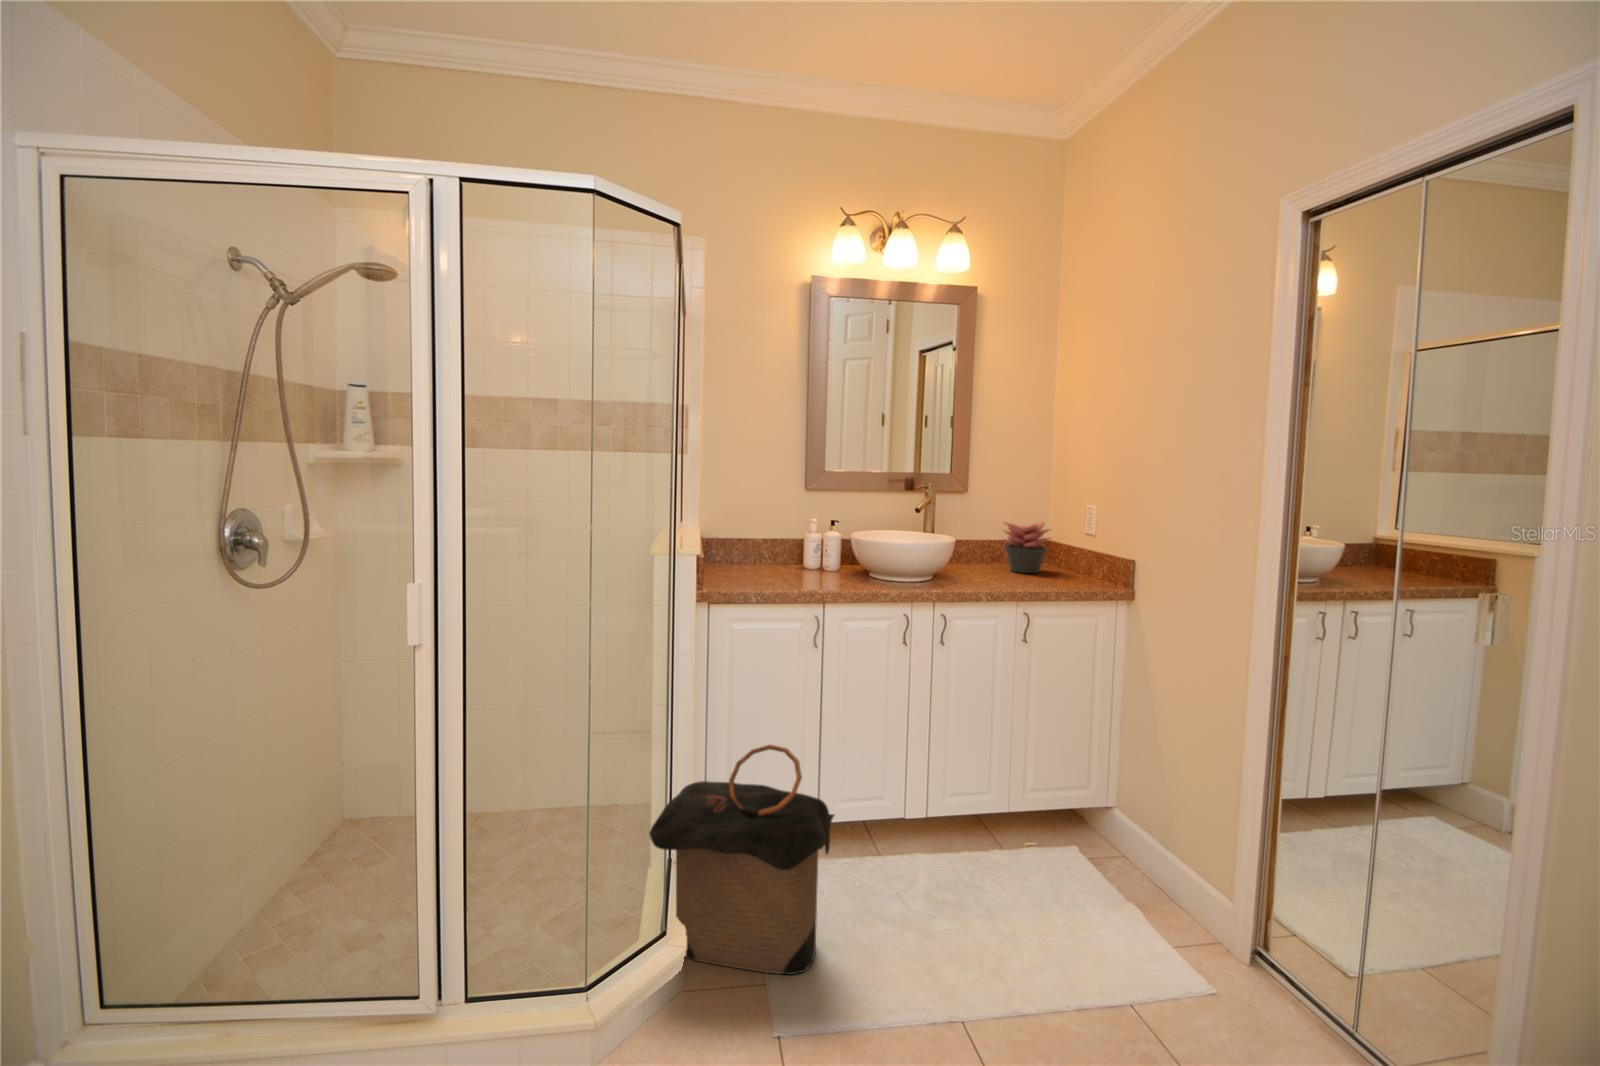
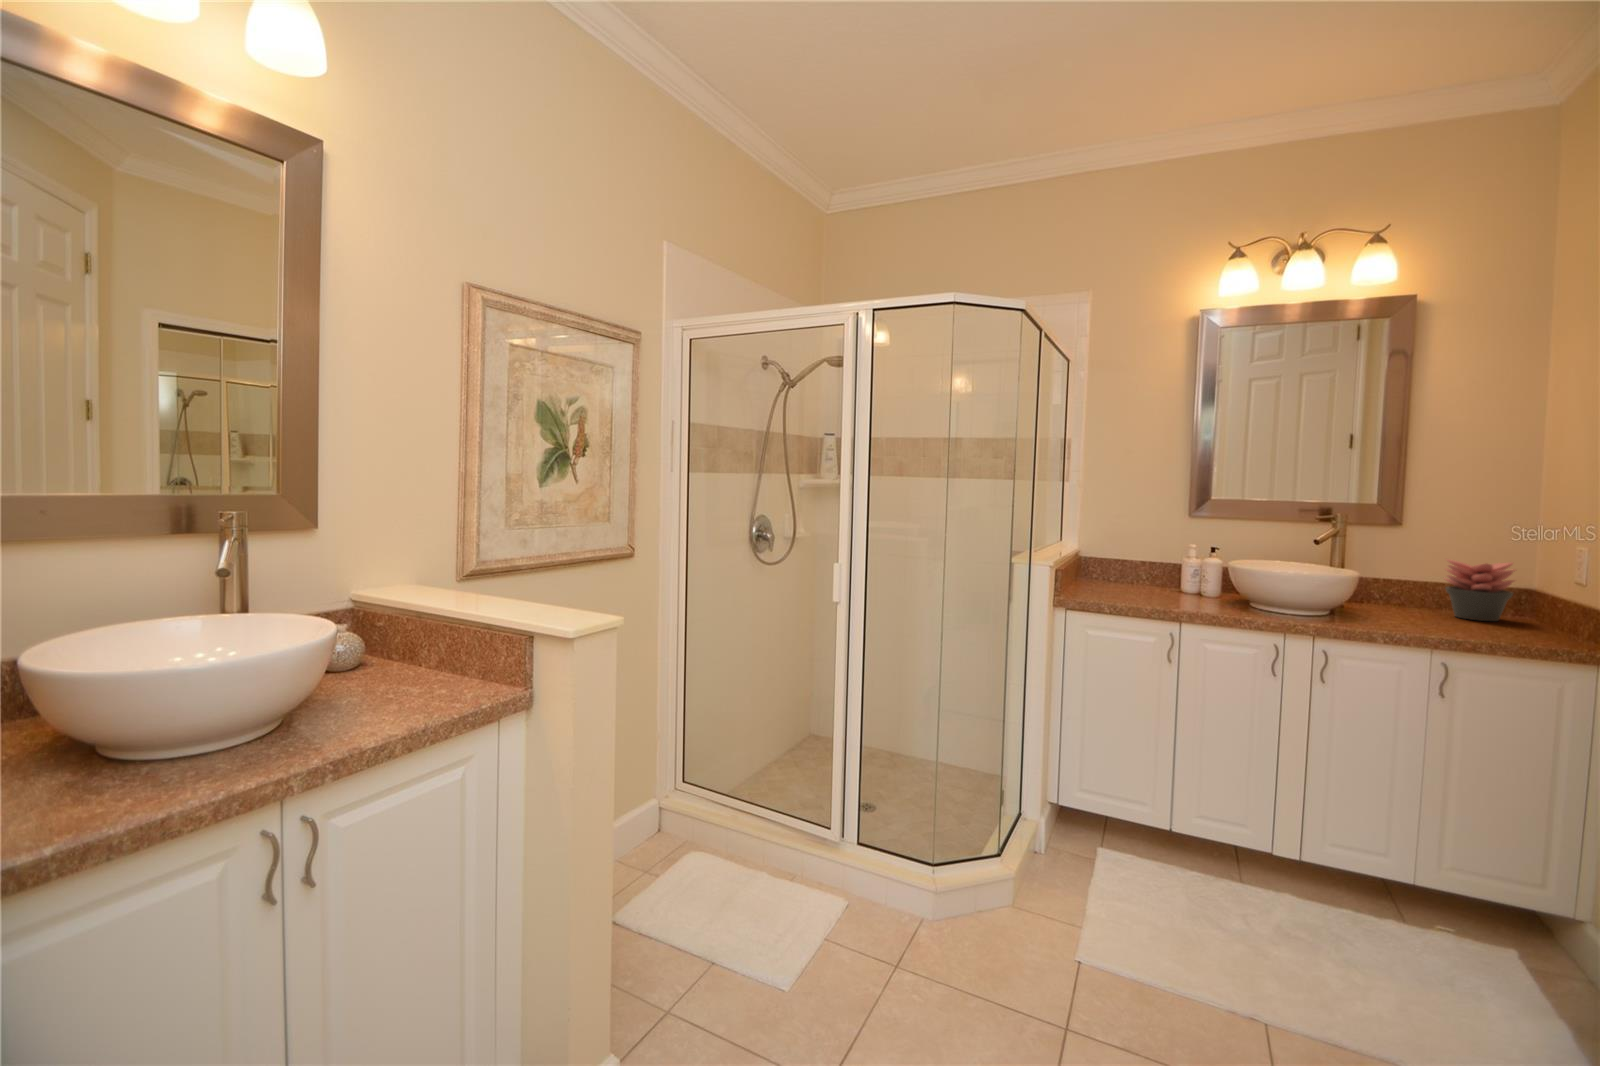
laundry hamper: present [649,745,834,974] -> none [997,729,1164,931]

